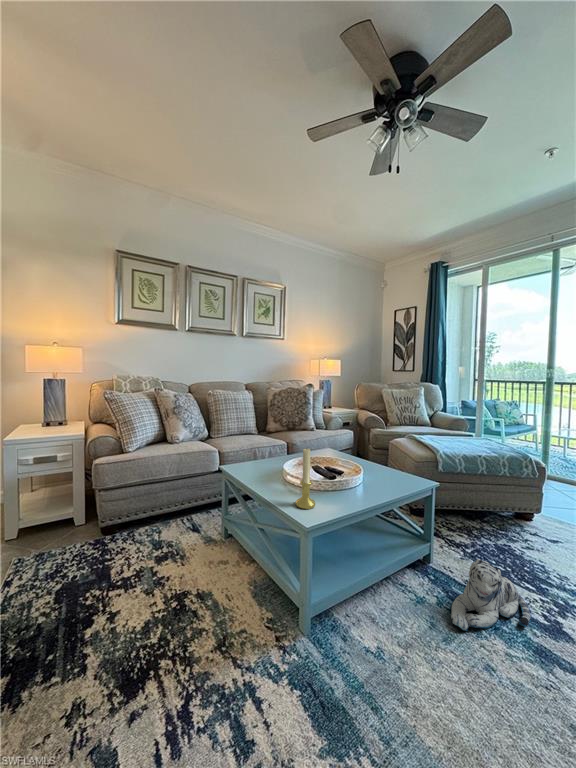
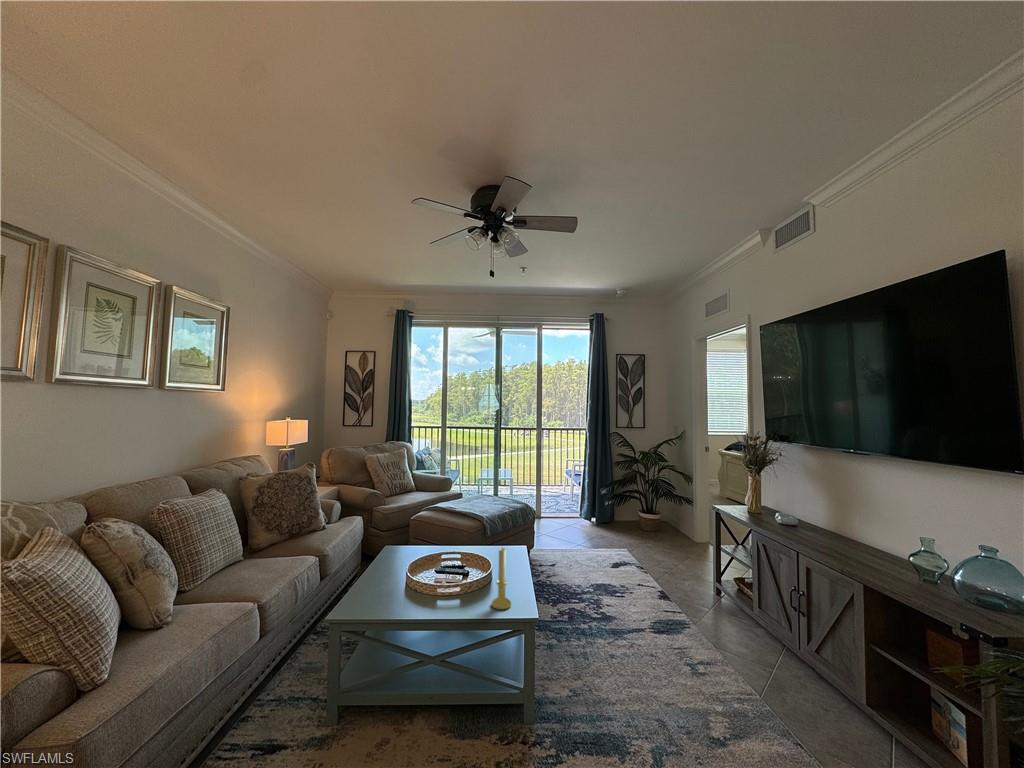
plush toy: present [451,559,531,631] -> none [561,592,599,647]

